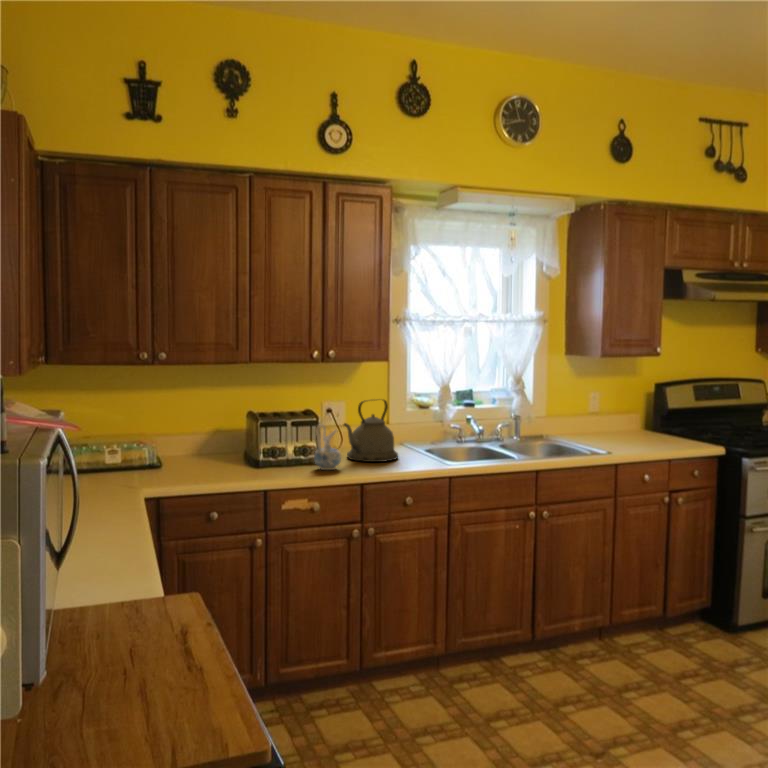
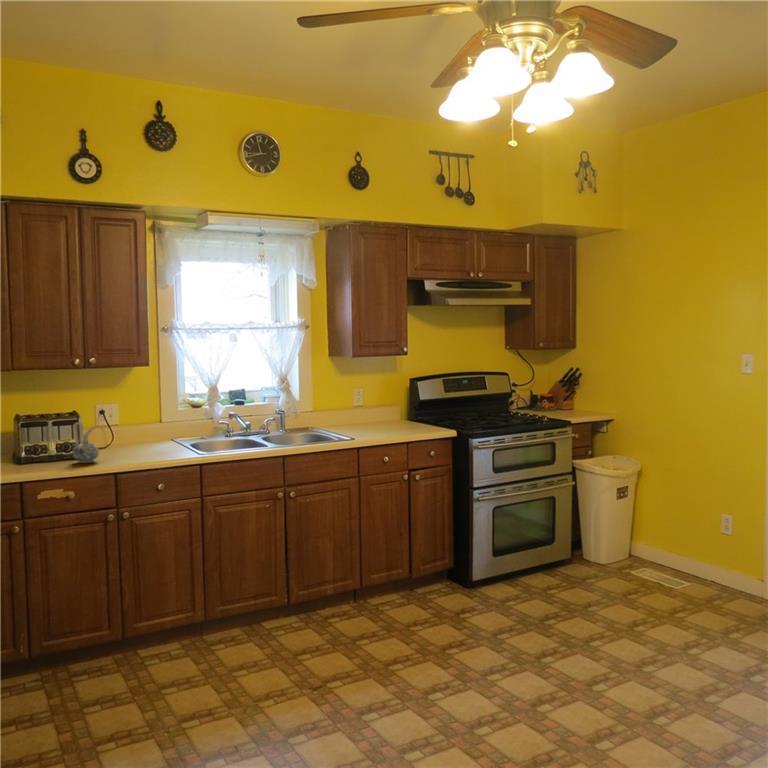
kettle: present [344,400,398,462] -> none [104,400,160,455]

